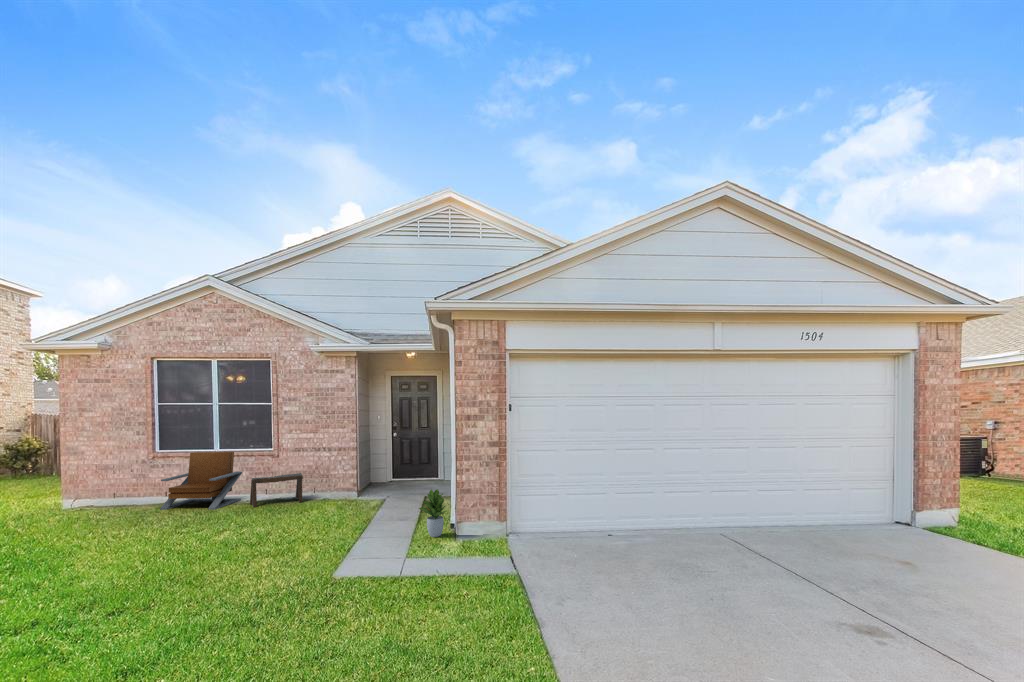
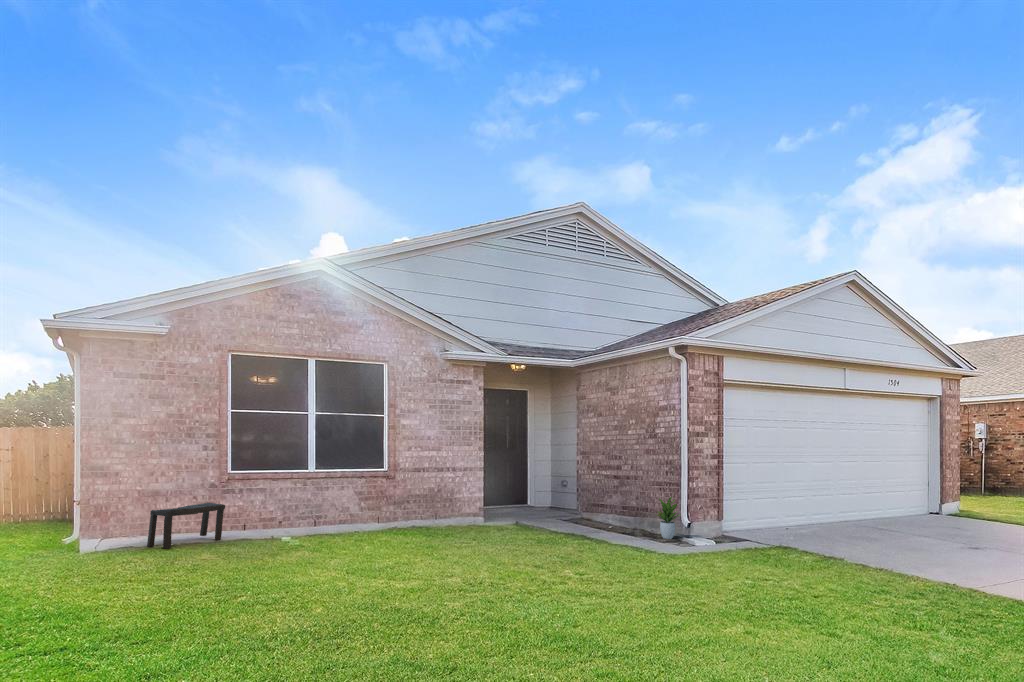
lounge chair: present [160,452,242,510] -> none [289,471,371,543]
bench: present [250,473,303,507] -> present [147,503,225,549]

